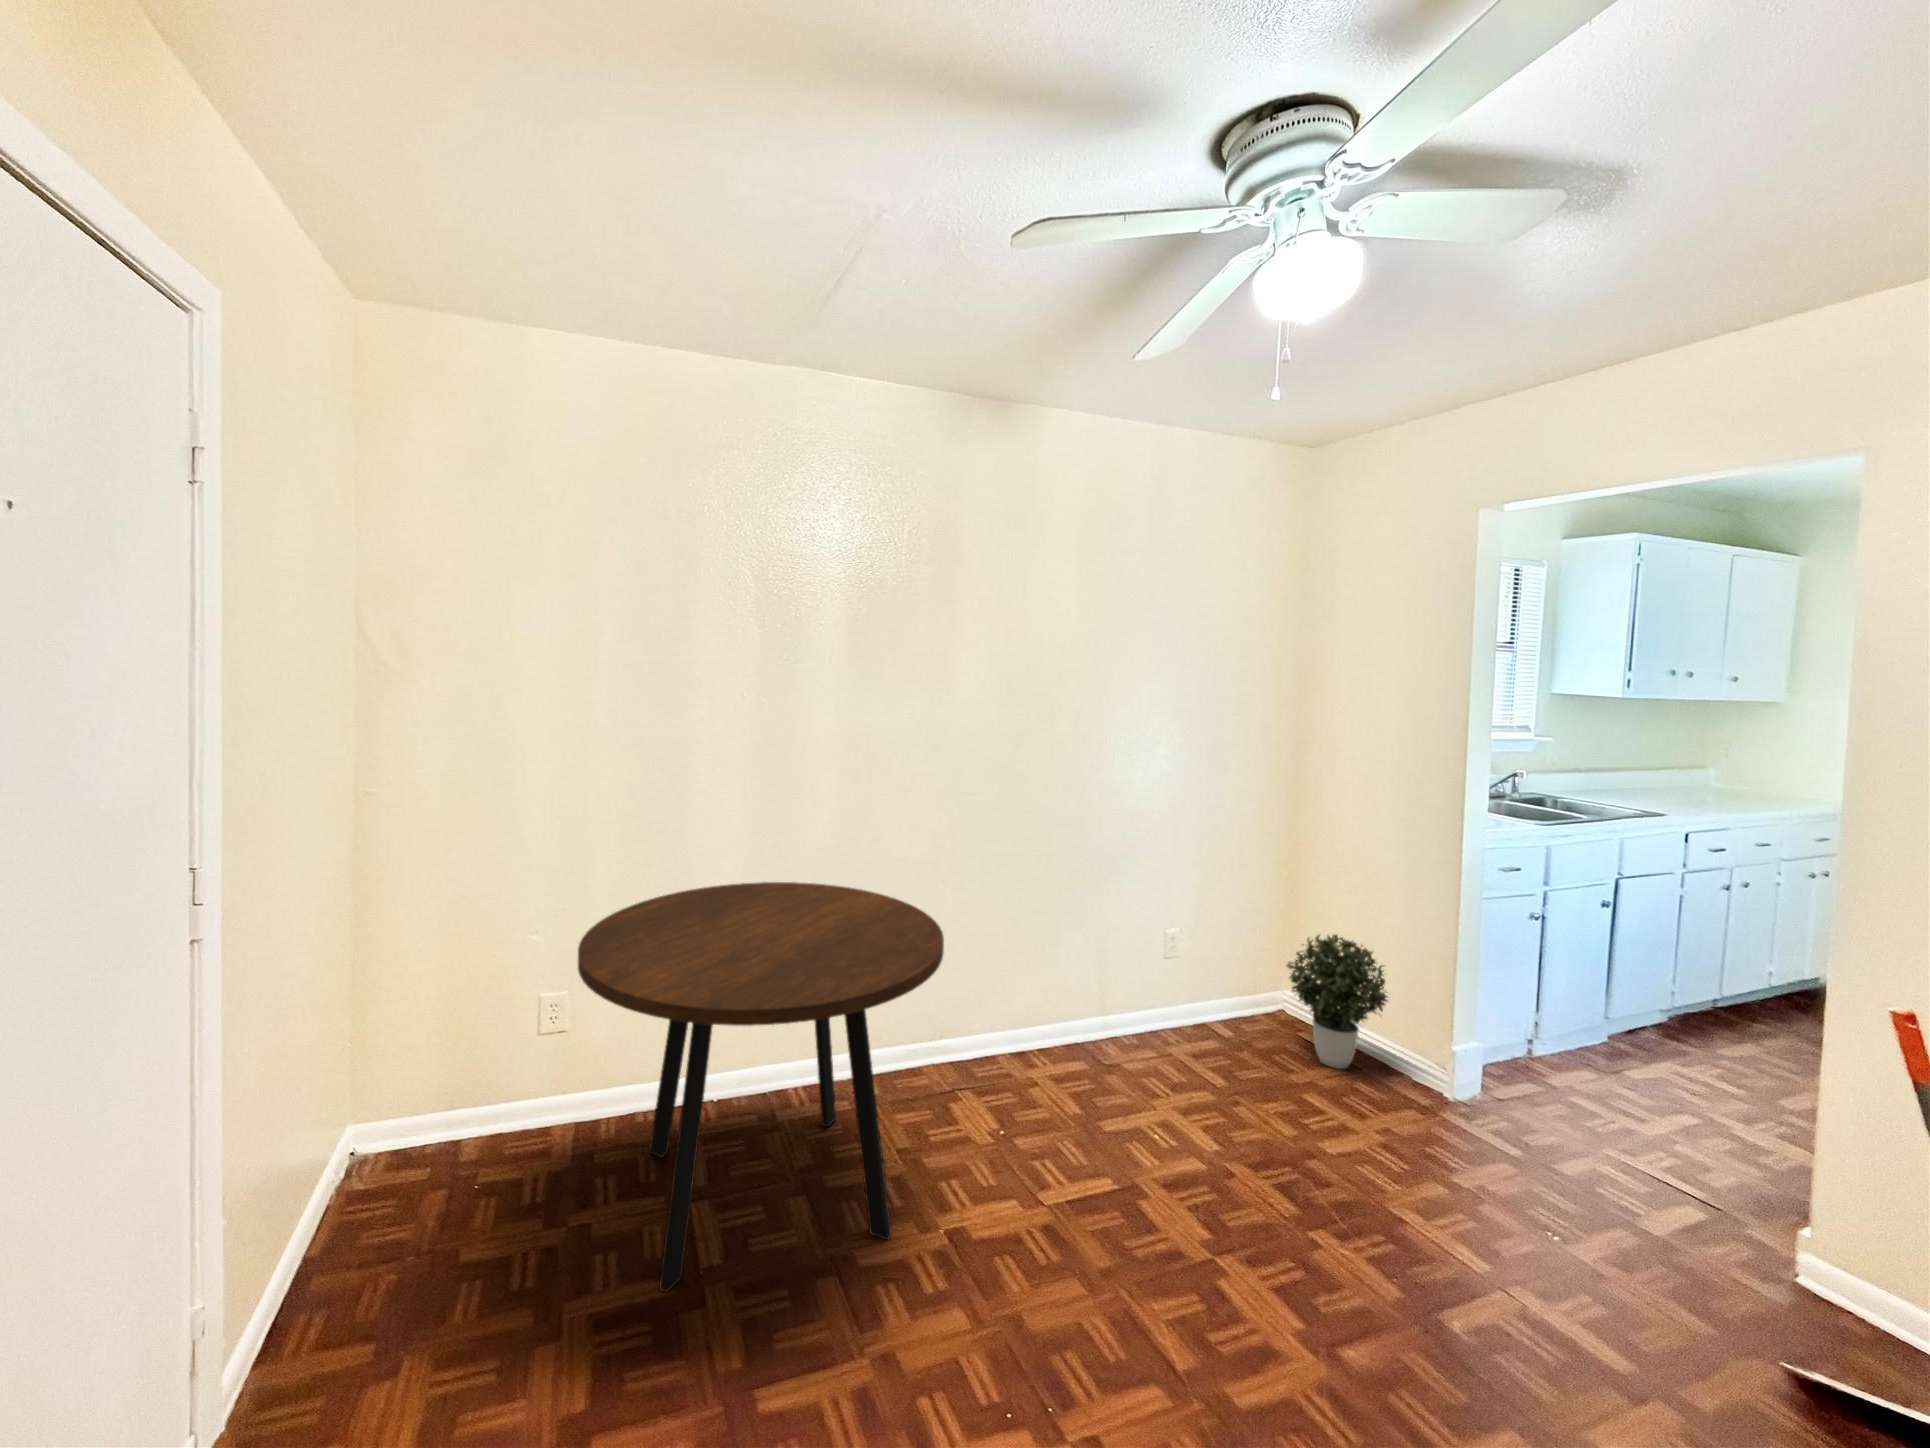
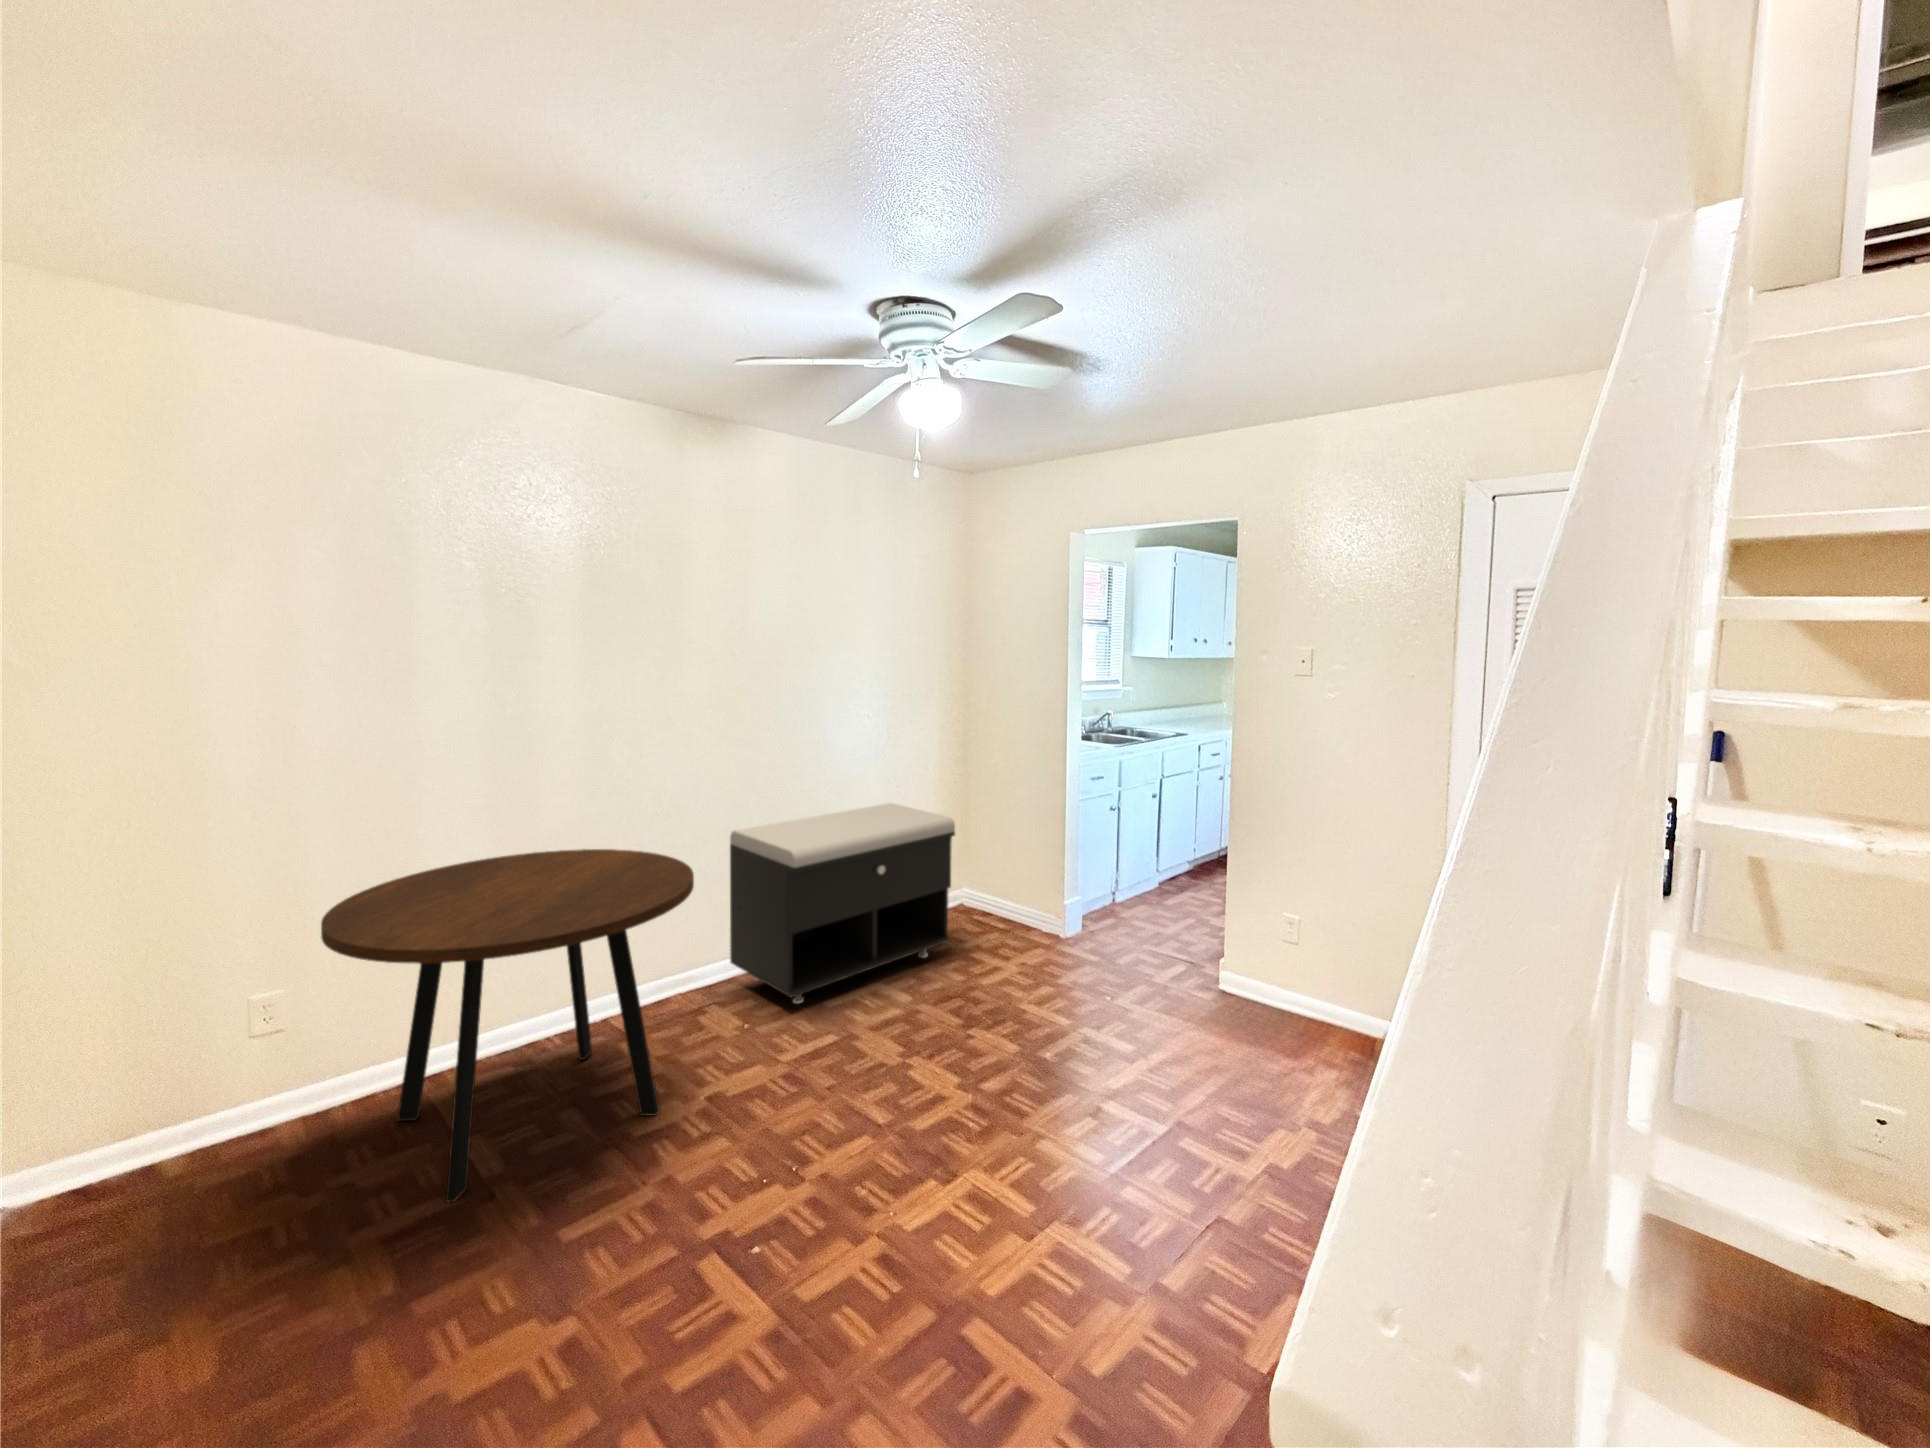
storage bench: none [991,868,1284,1114] -> present [730,803,955,1004]
potted plant: present [1287,935,1387,1069] -> none [960,838,1028,934]

